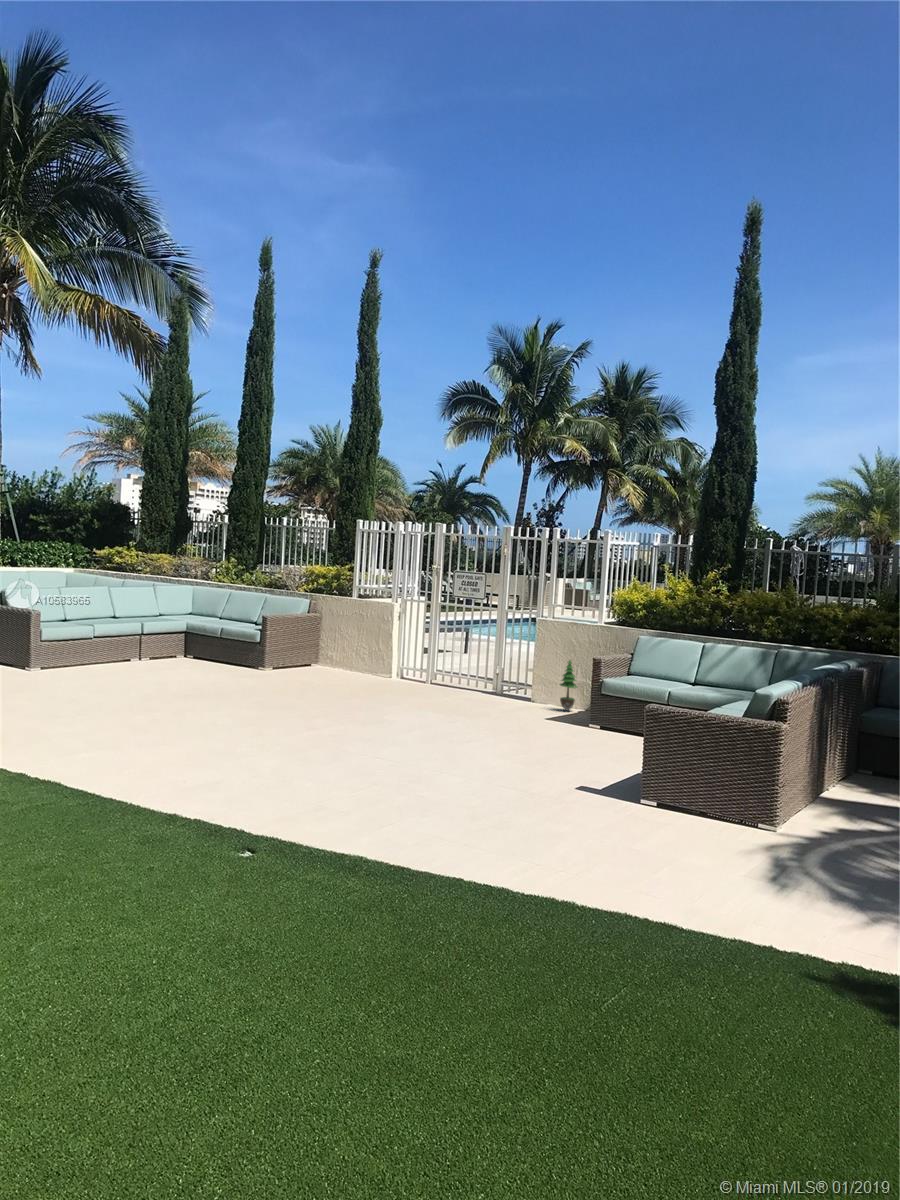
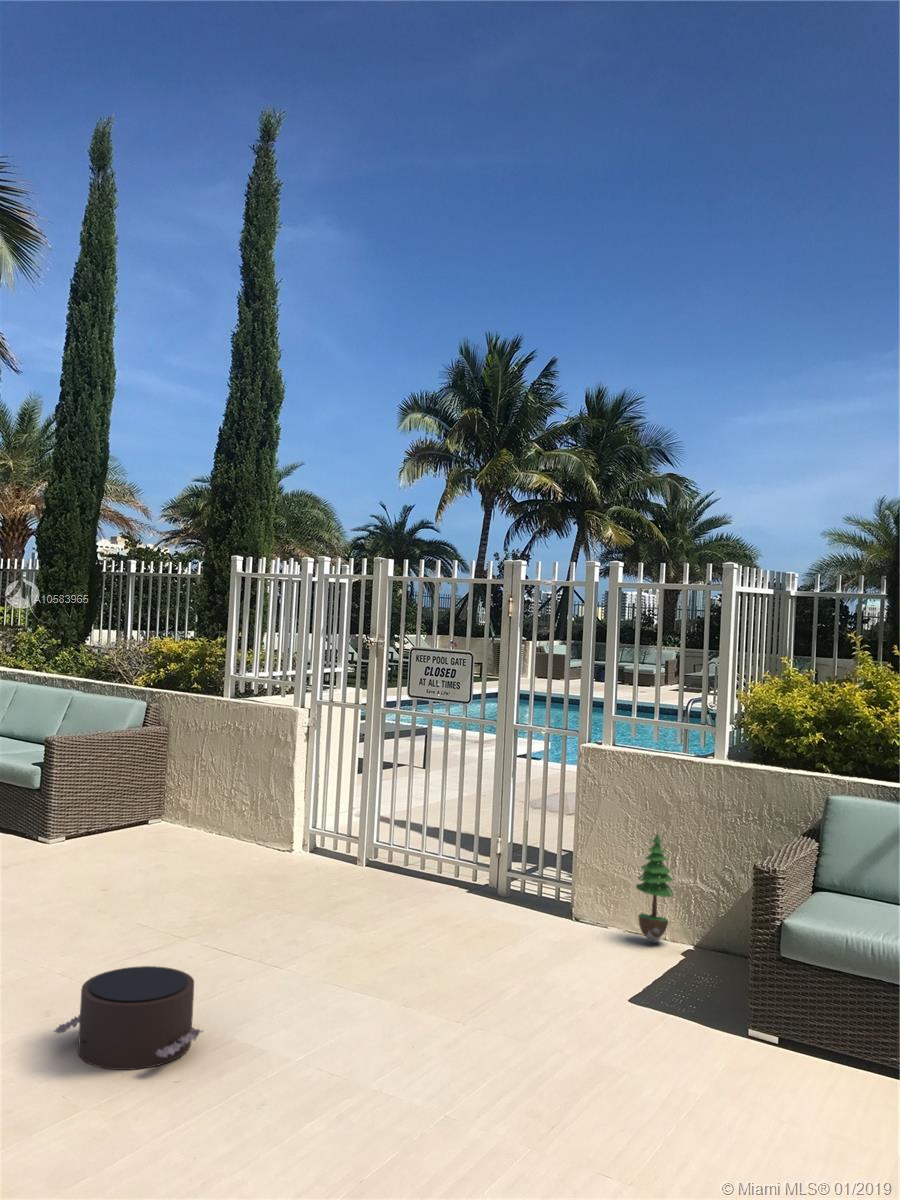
pouf: none [311,693,368,723] -> present [54,966,201,1070]

